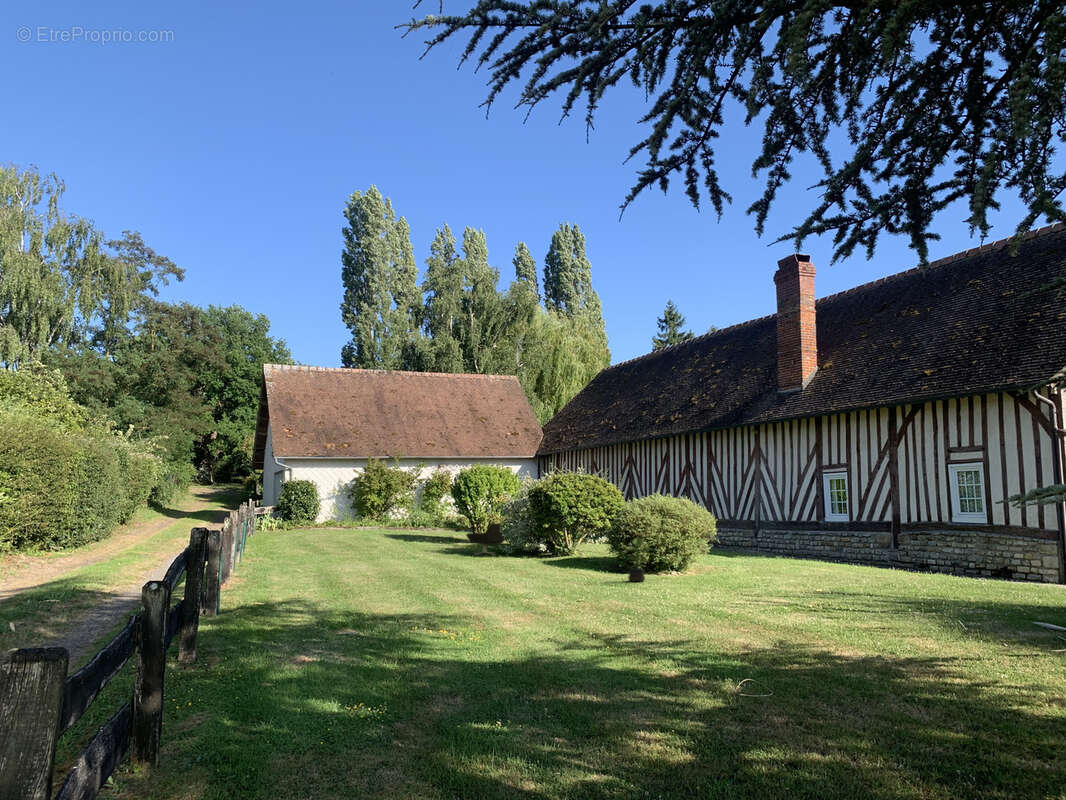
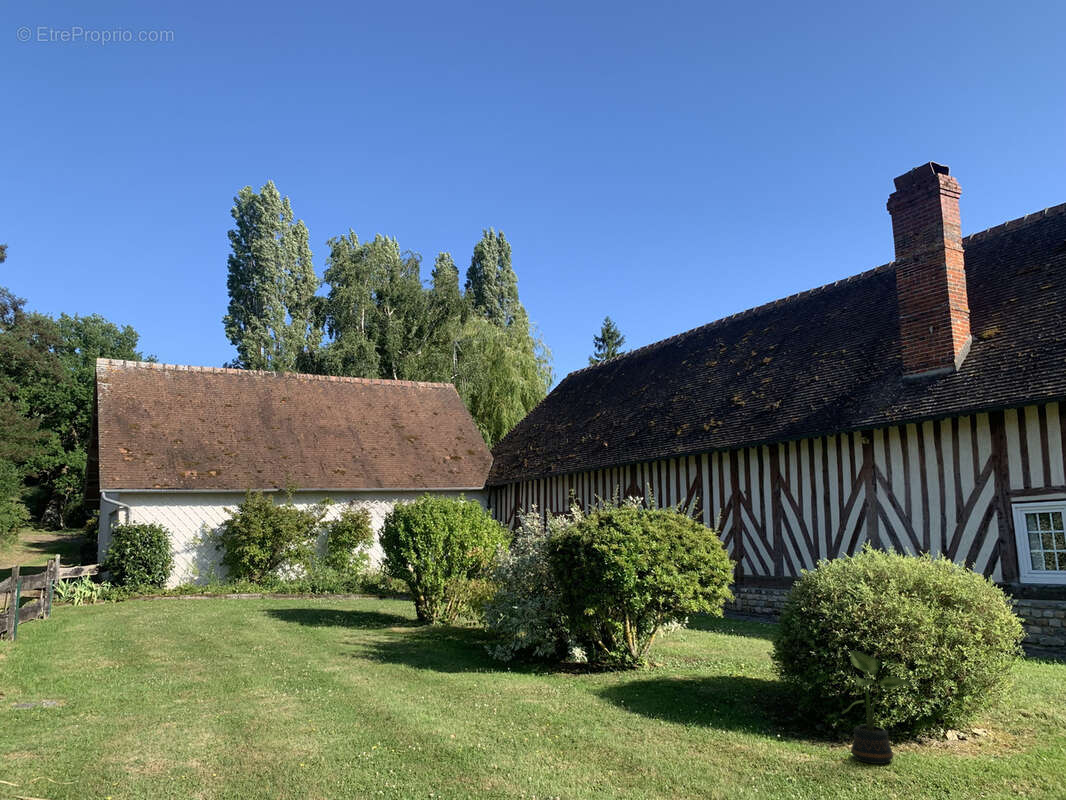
lounge chair: present [466,523,505,554] -> none [422,600,501,661]

